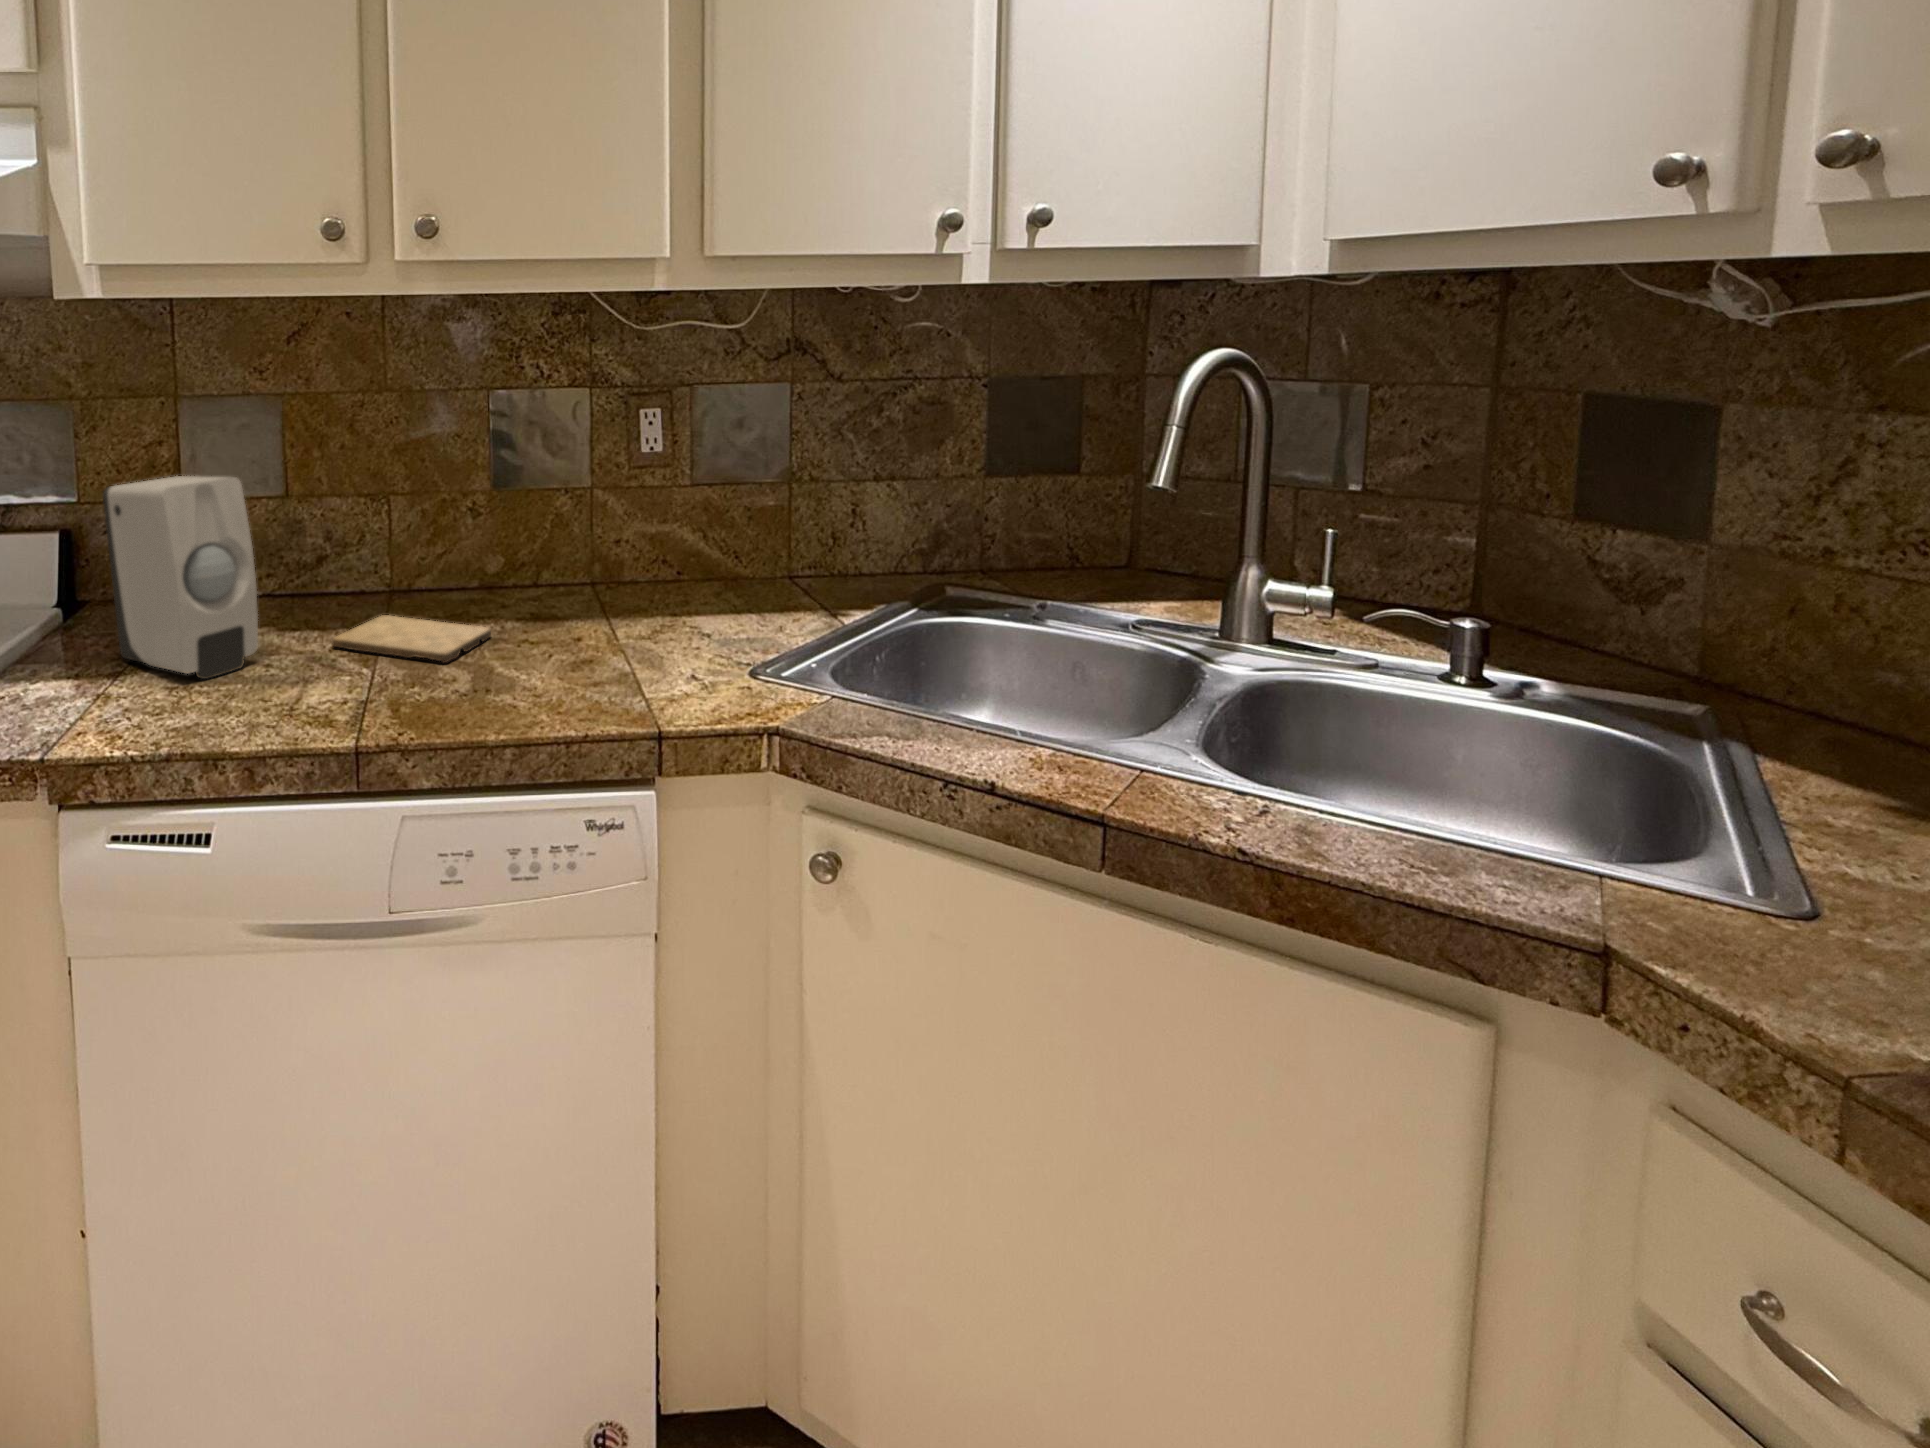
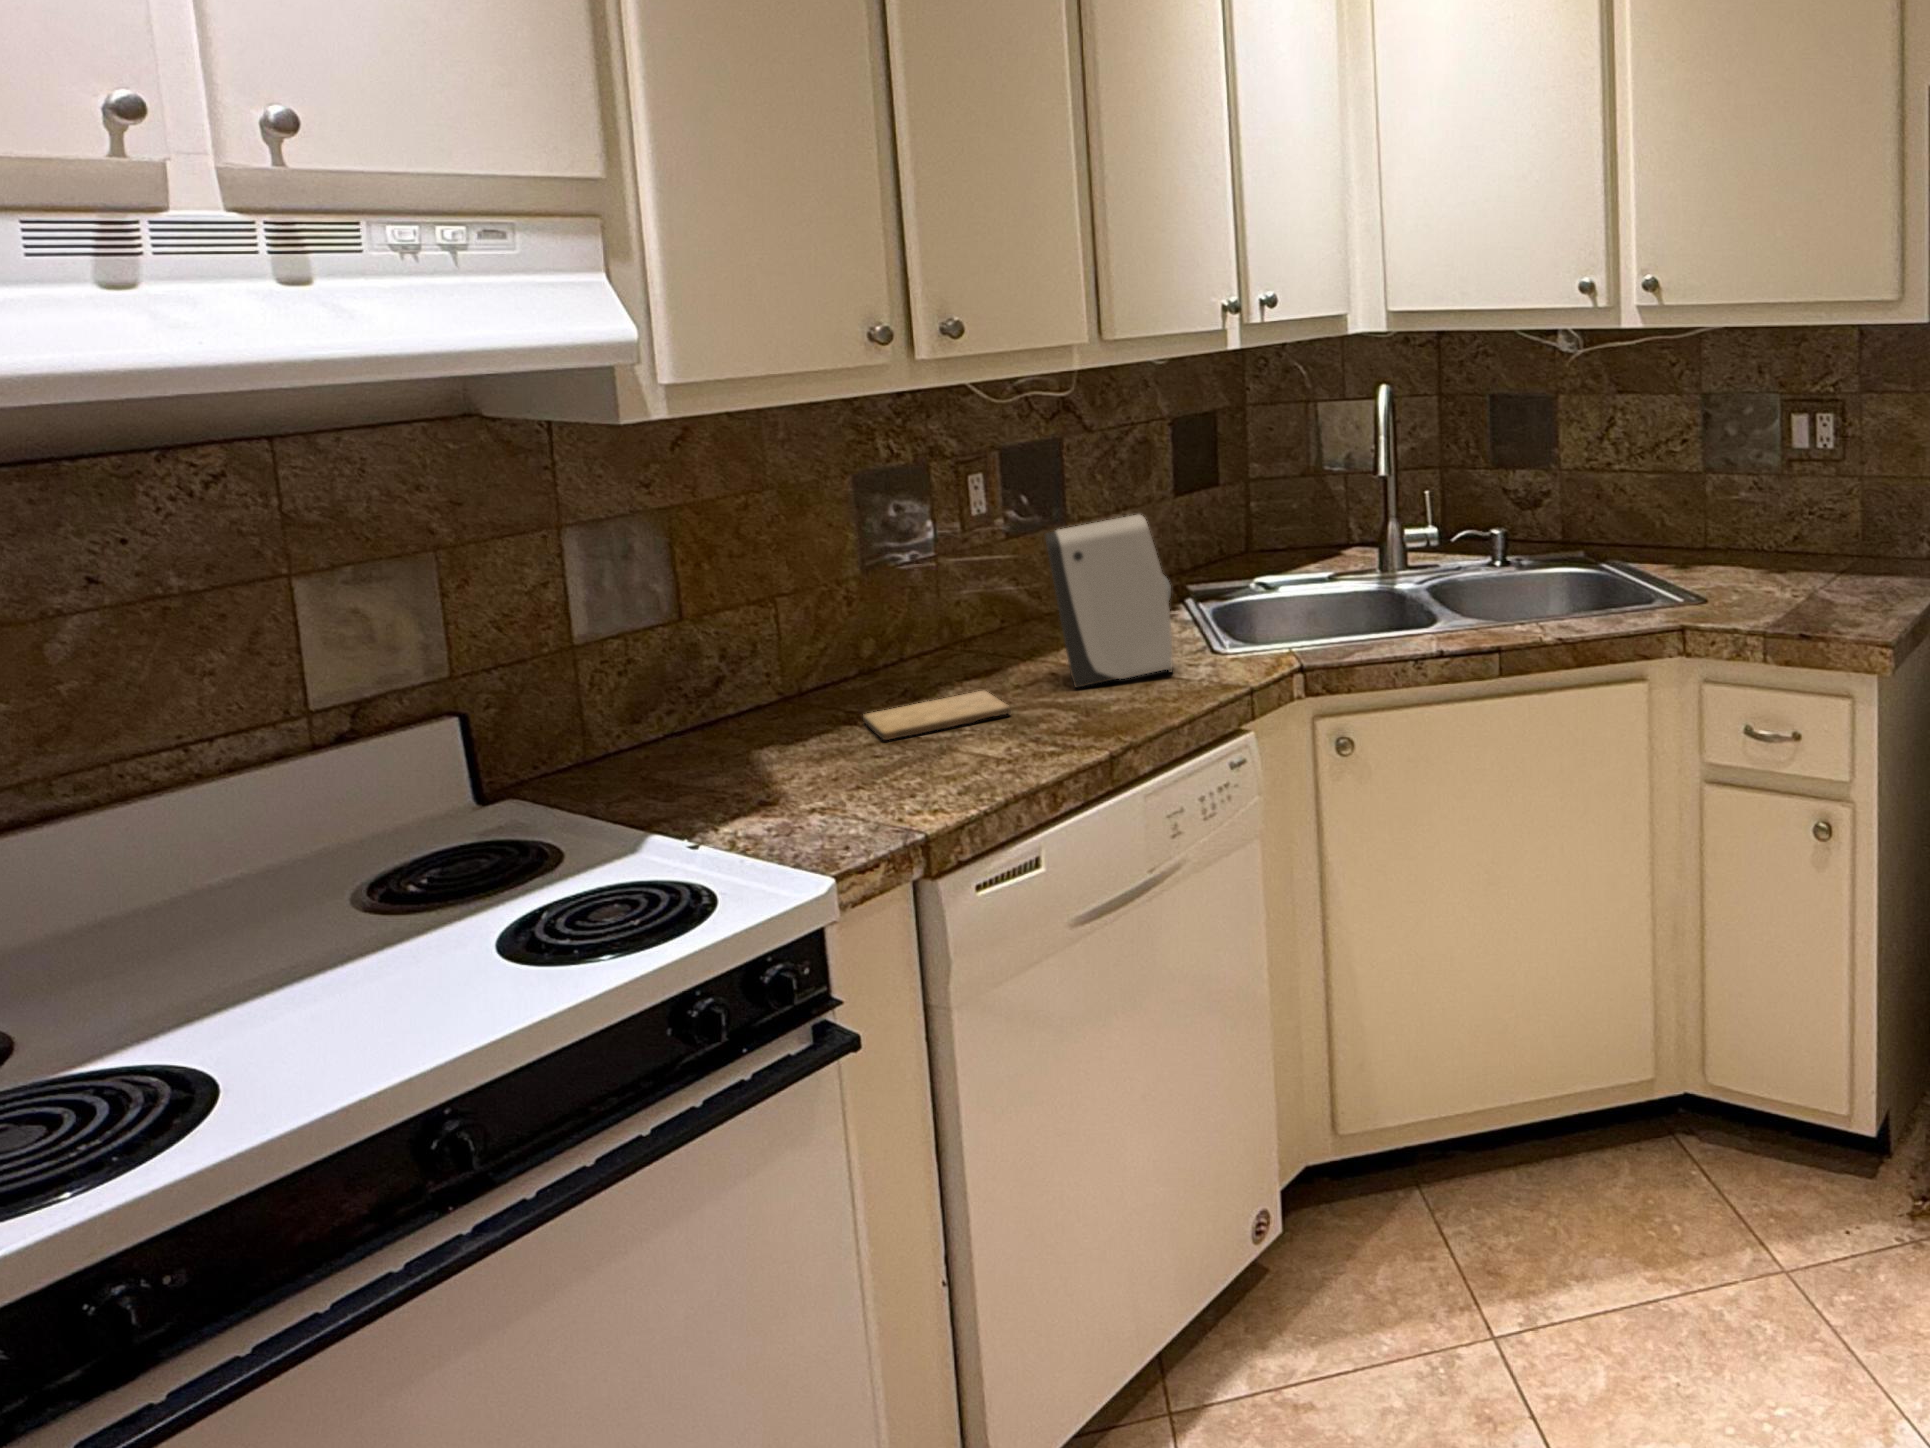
soap dispenser: present [103,476,258,679] -> present [1045,515,1173,688]

